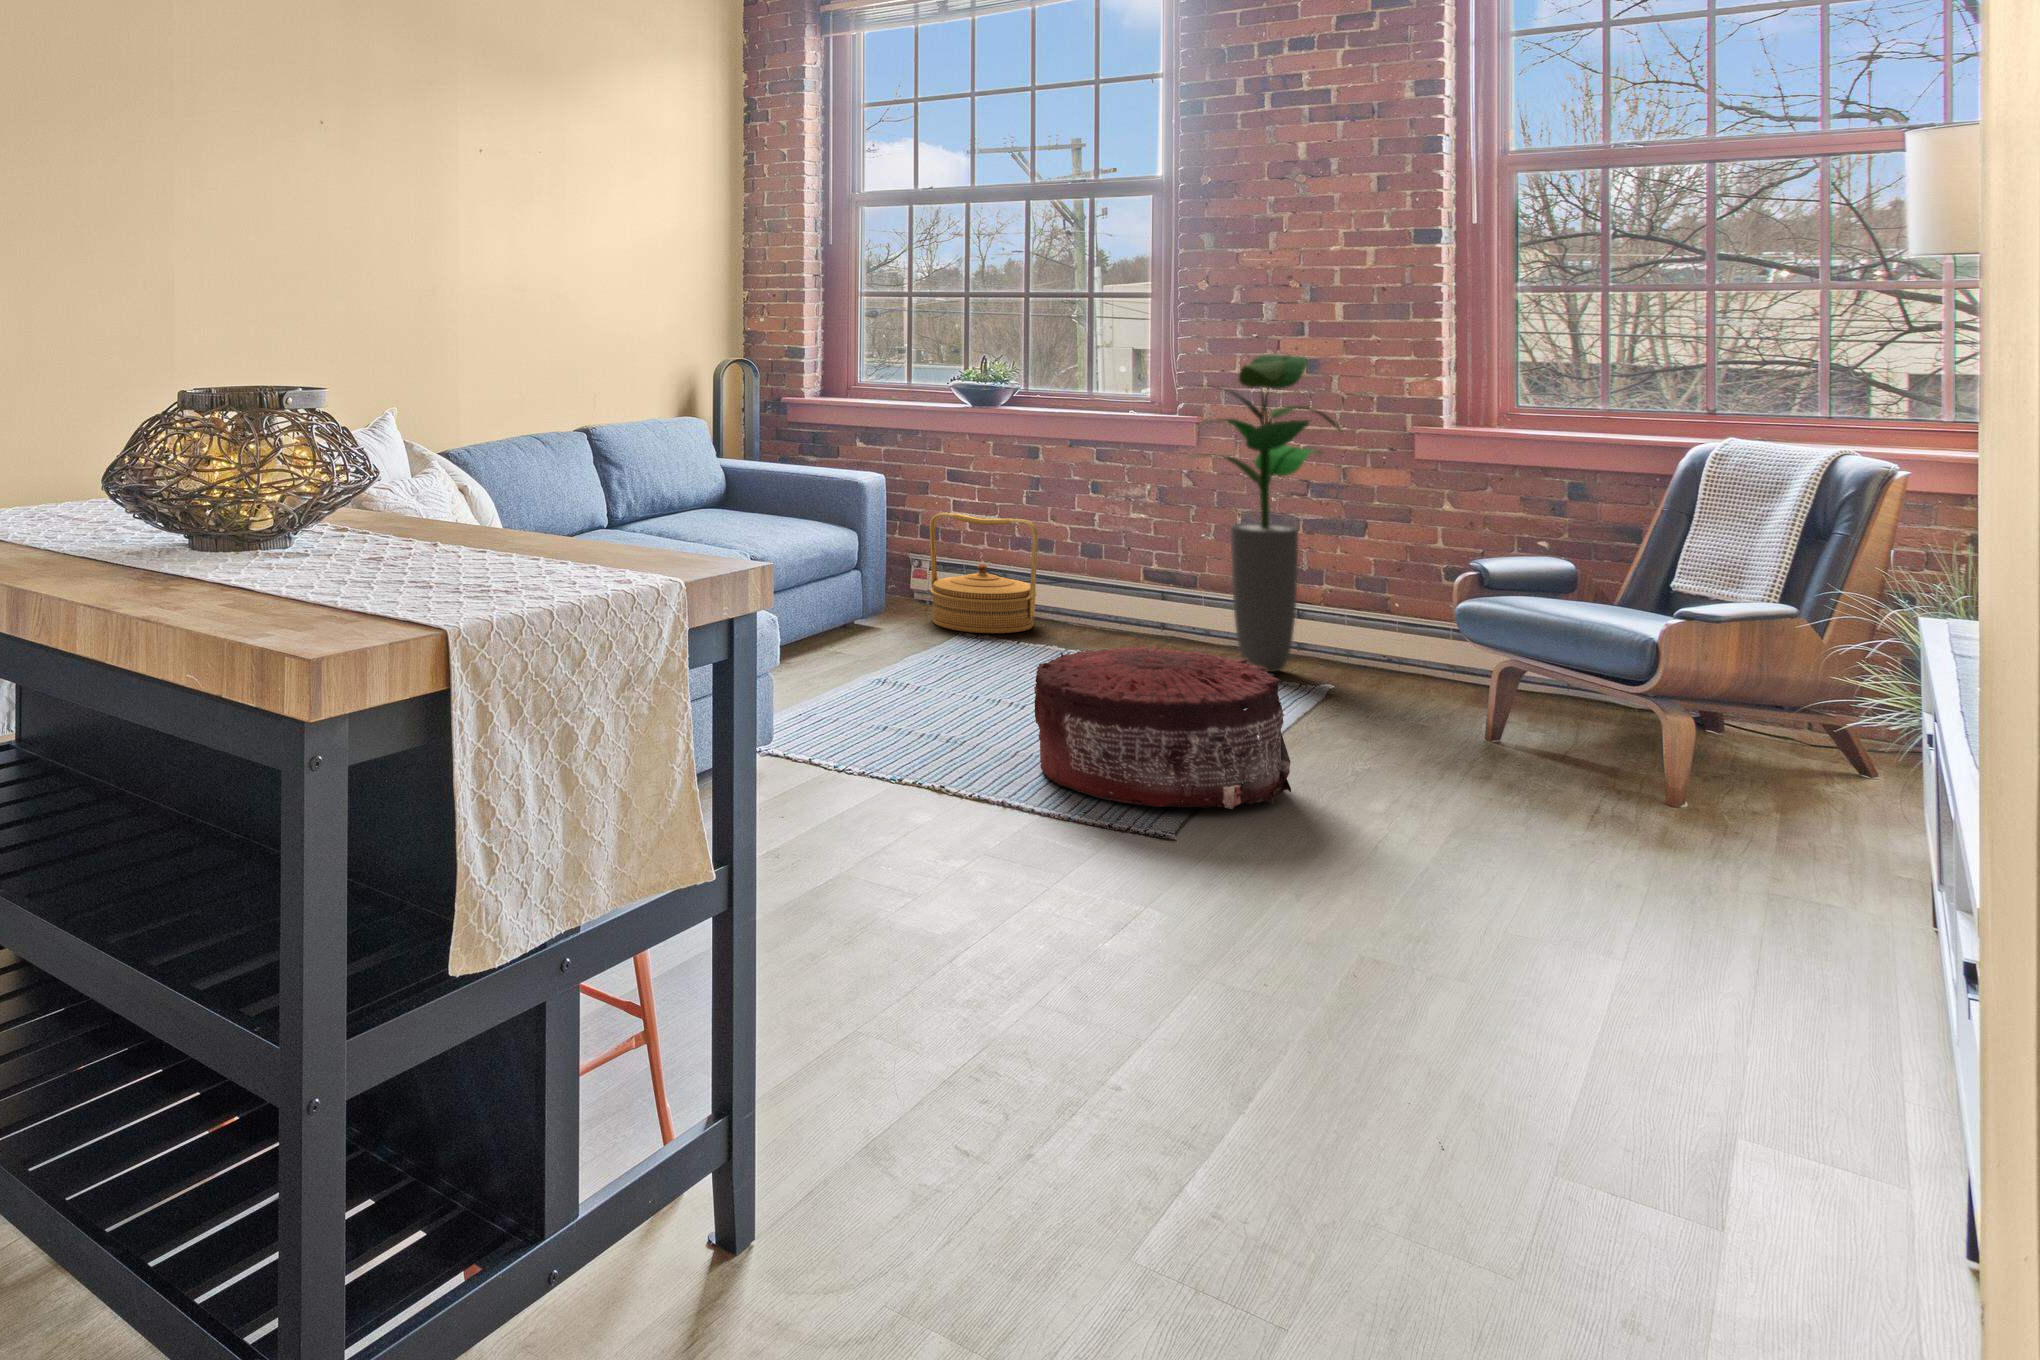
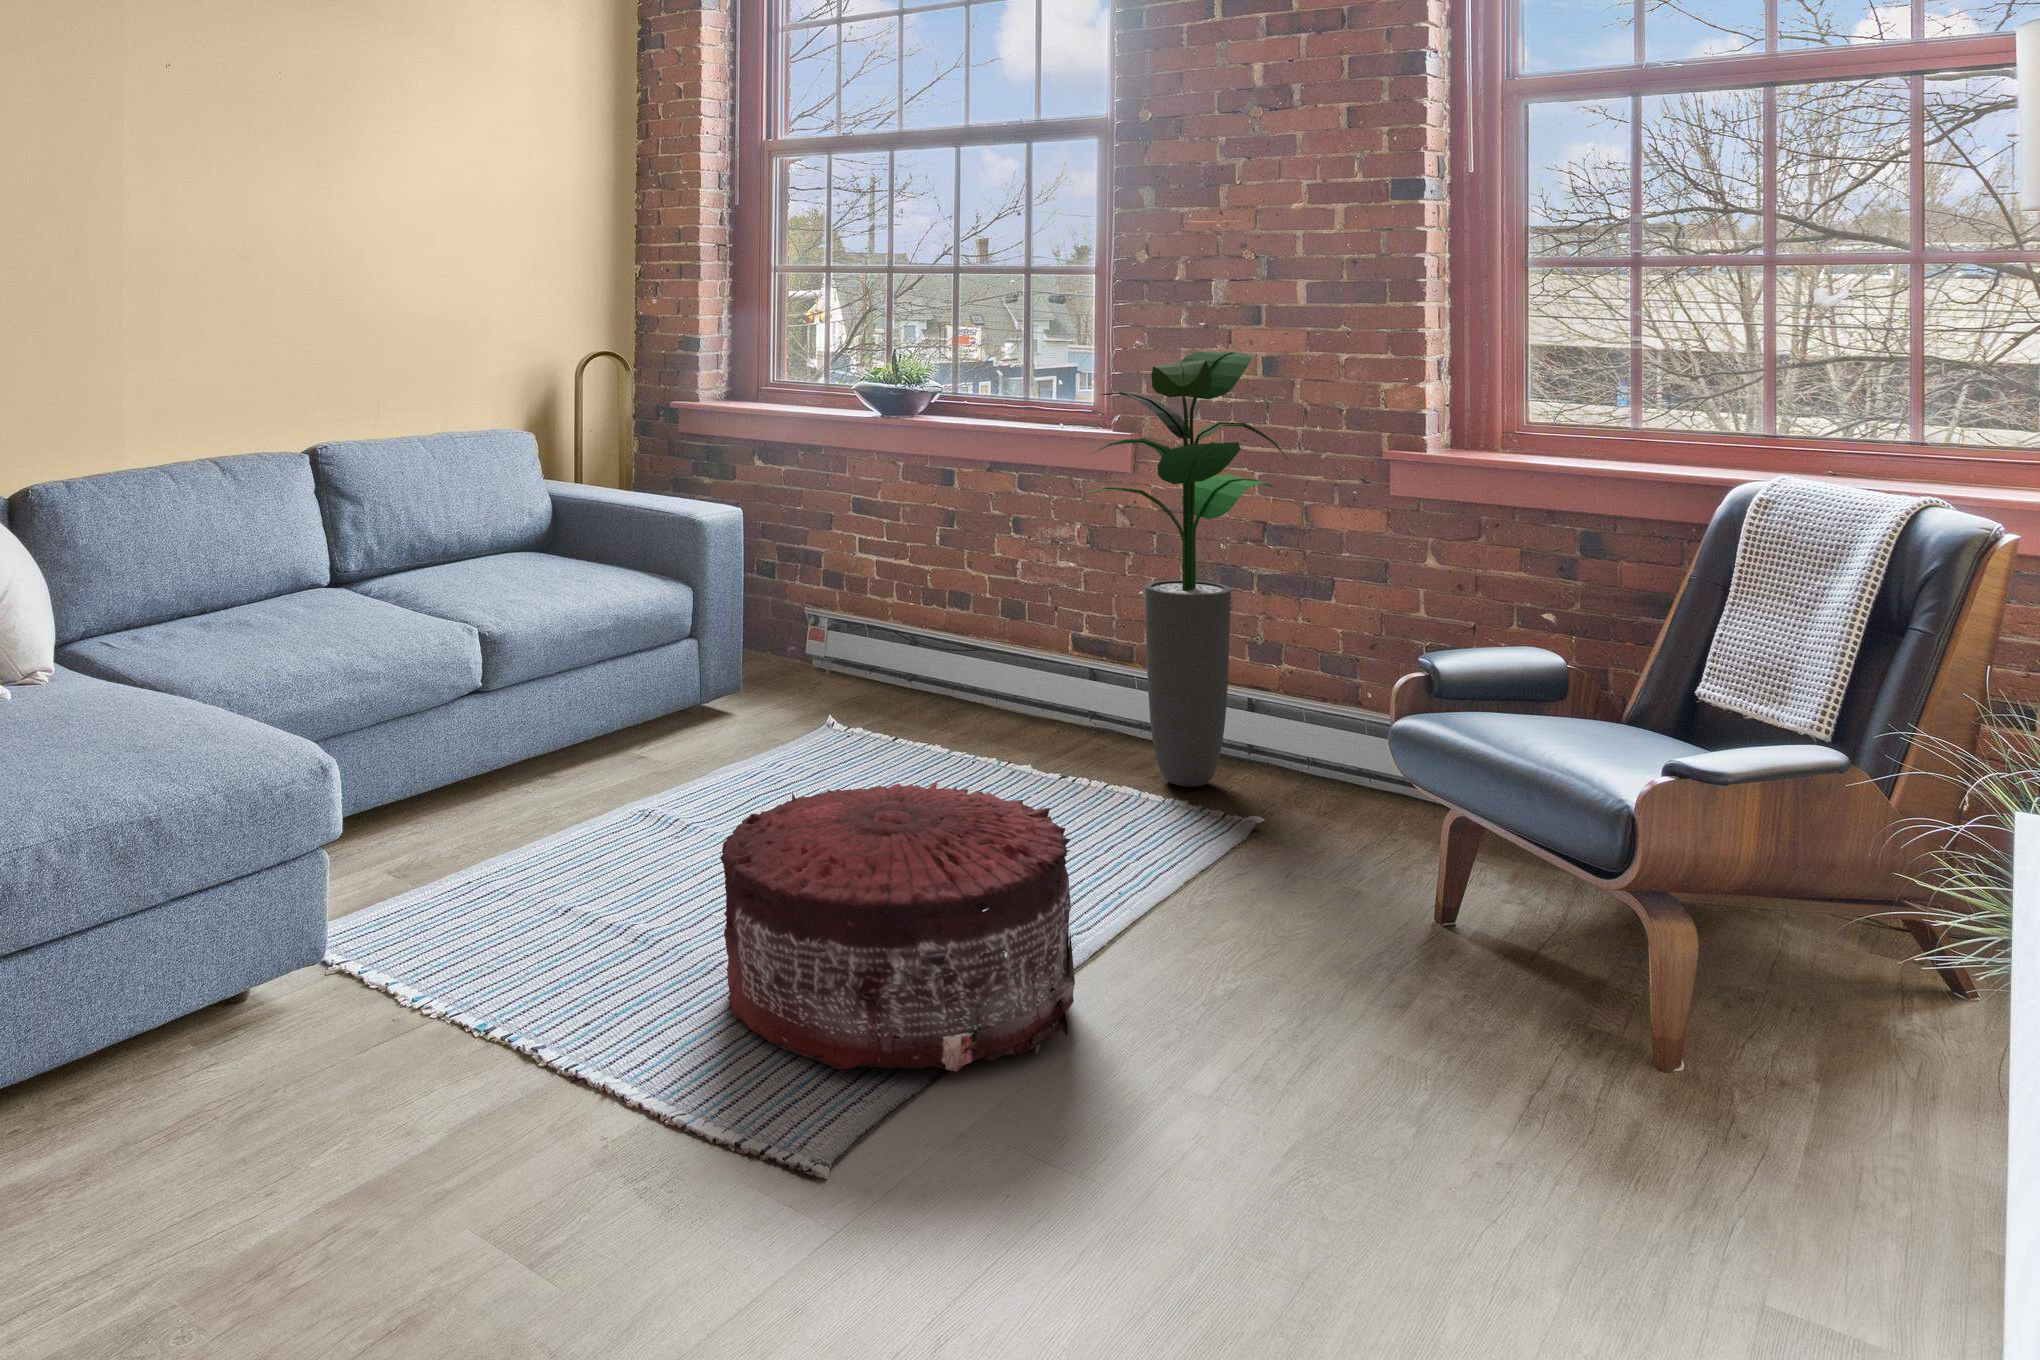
woven basket: present [929,513,1038,633] -> none [804,557,937,721]

